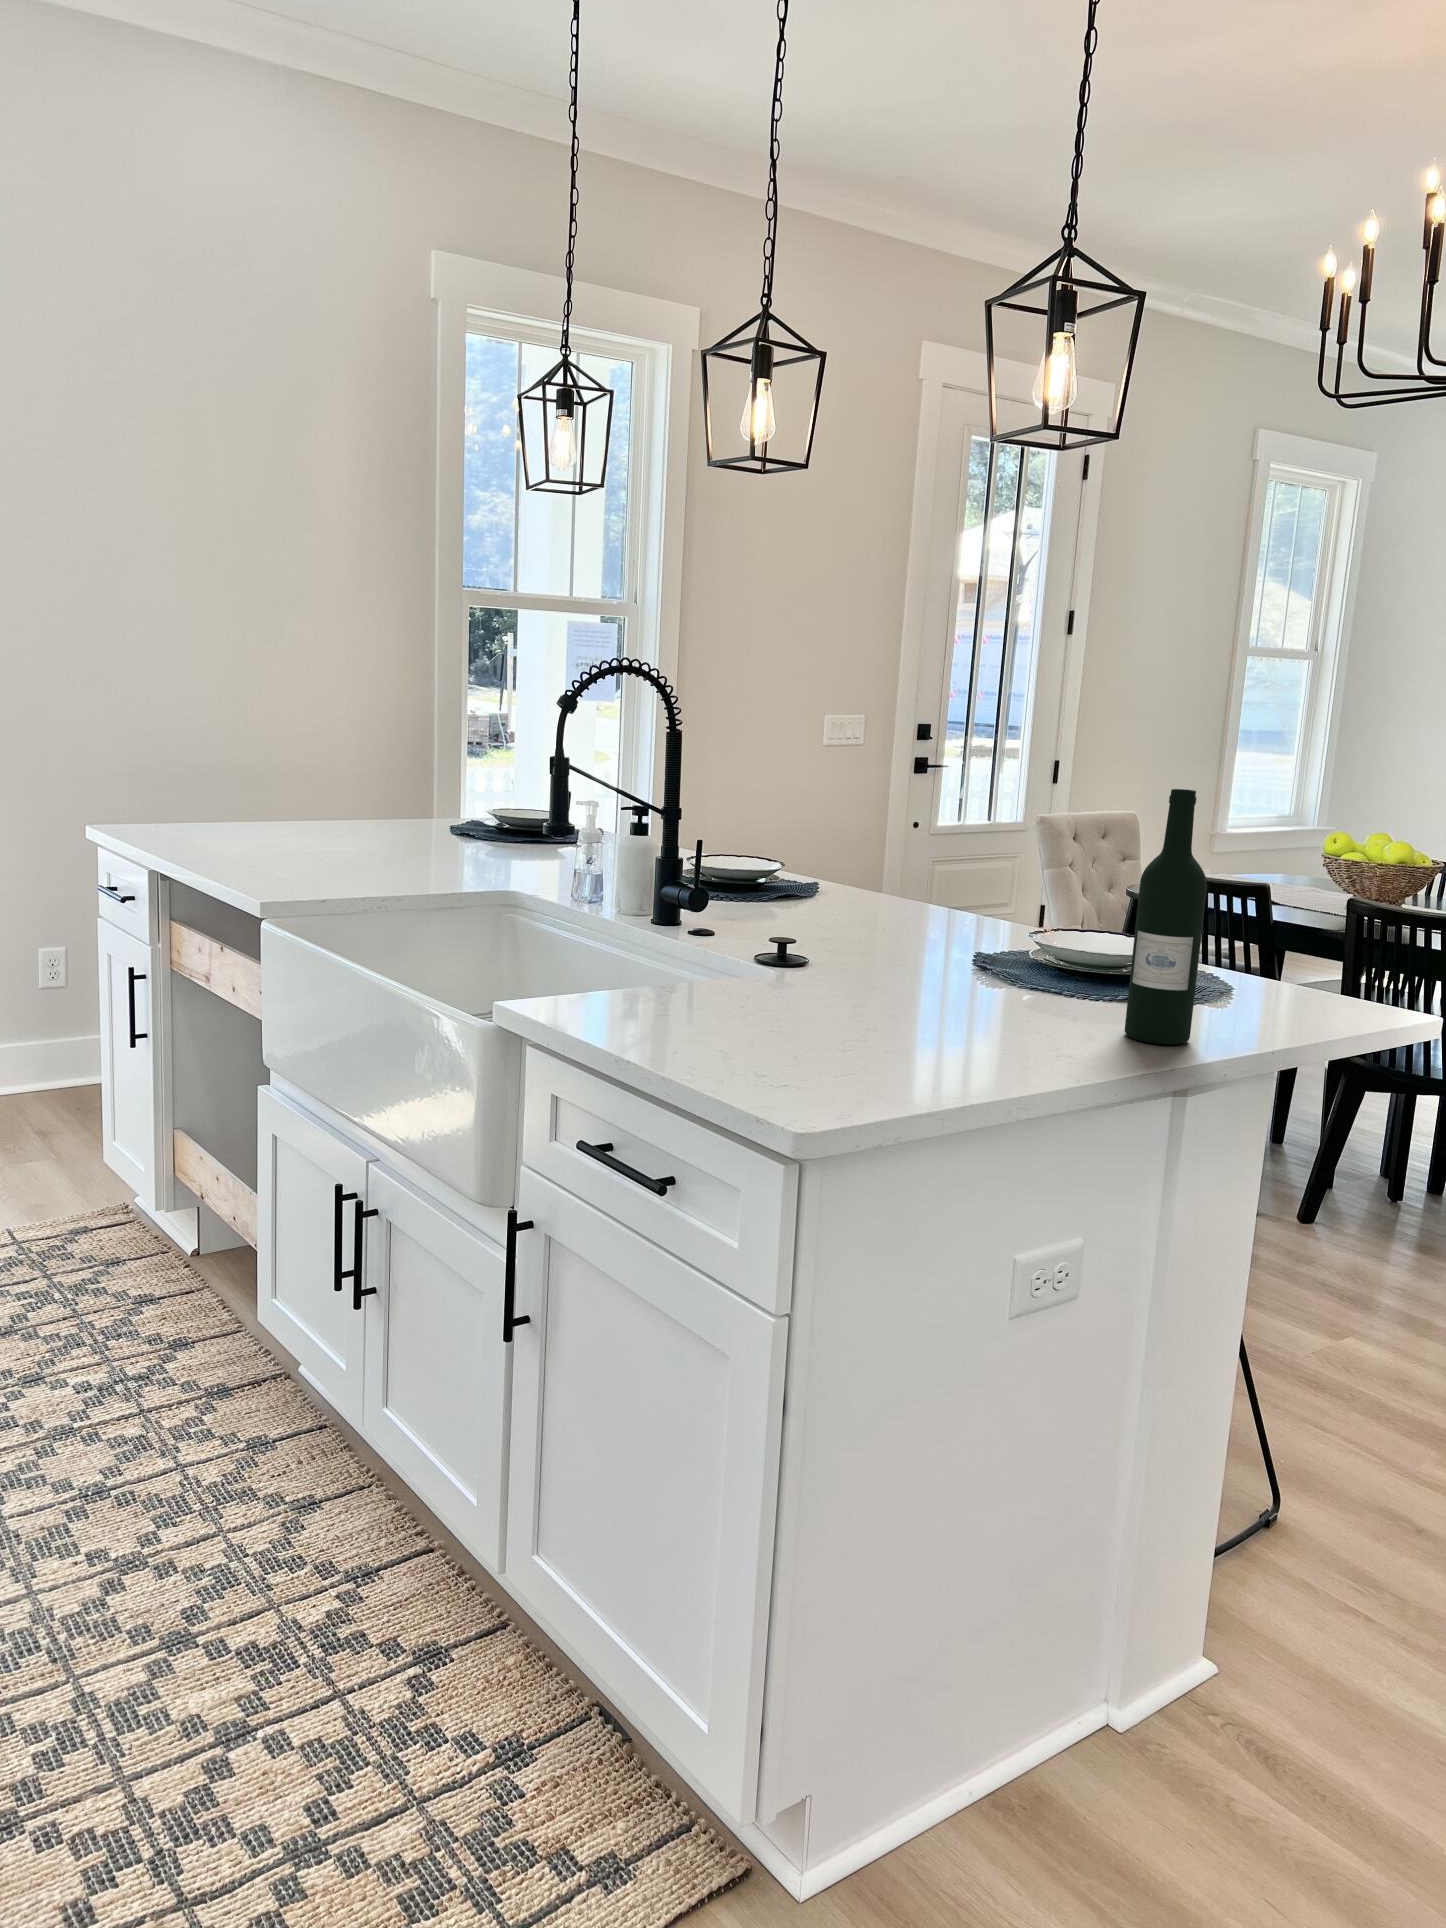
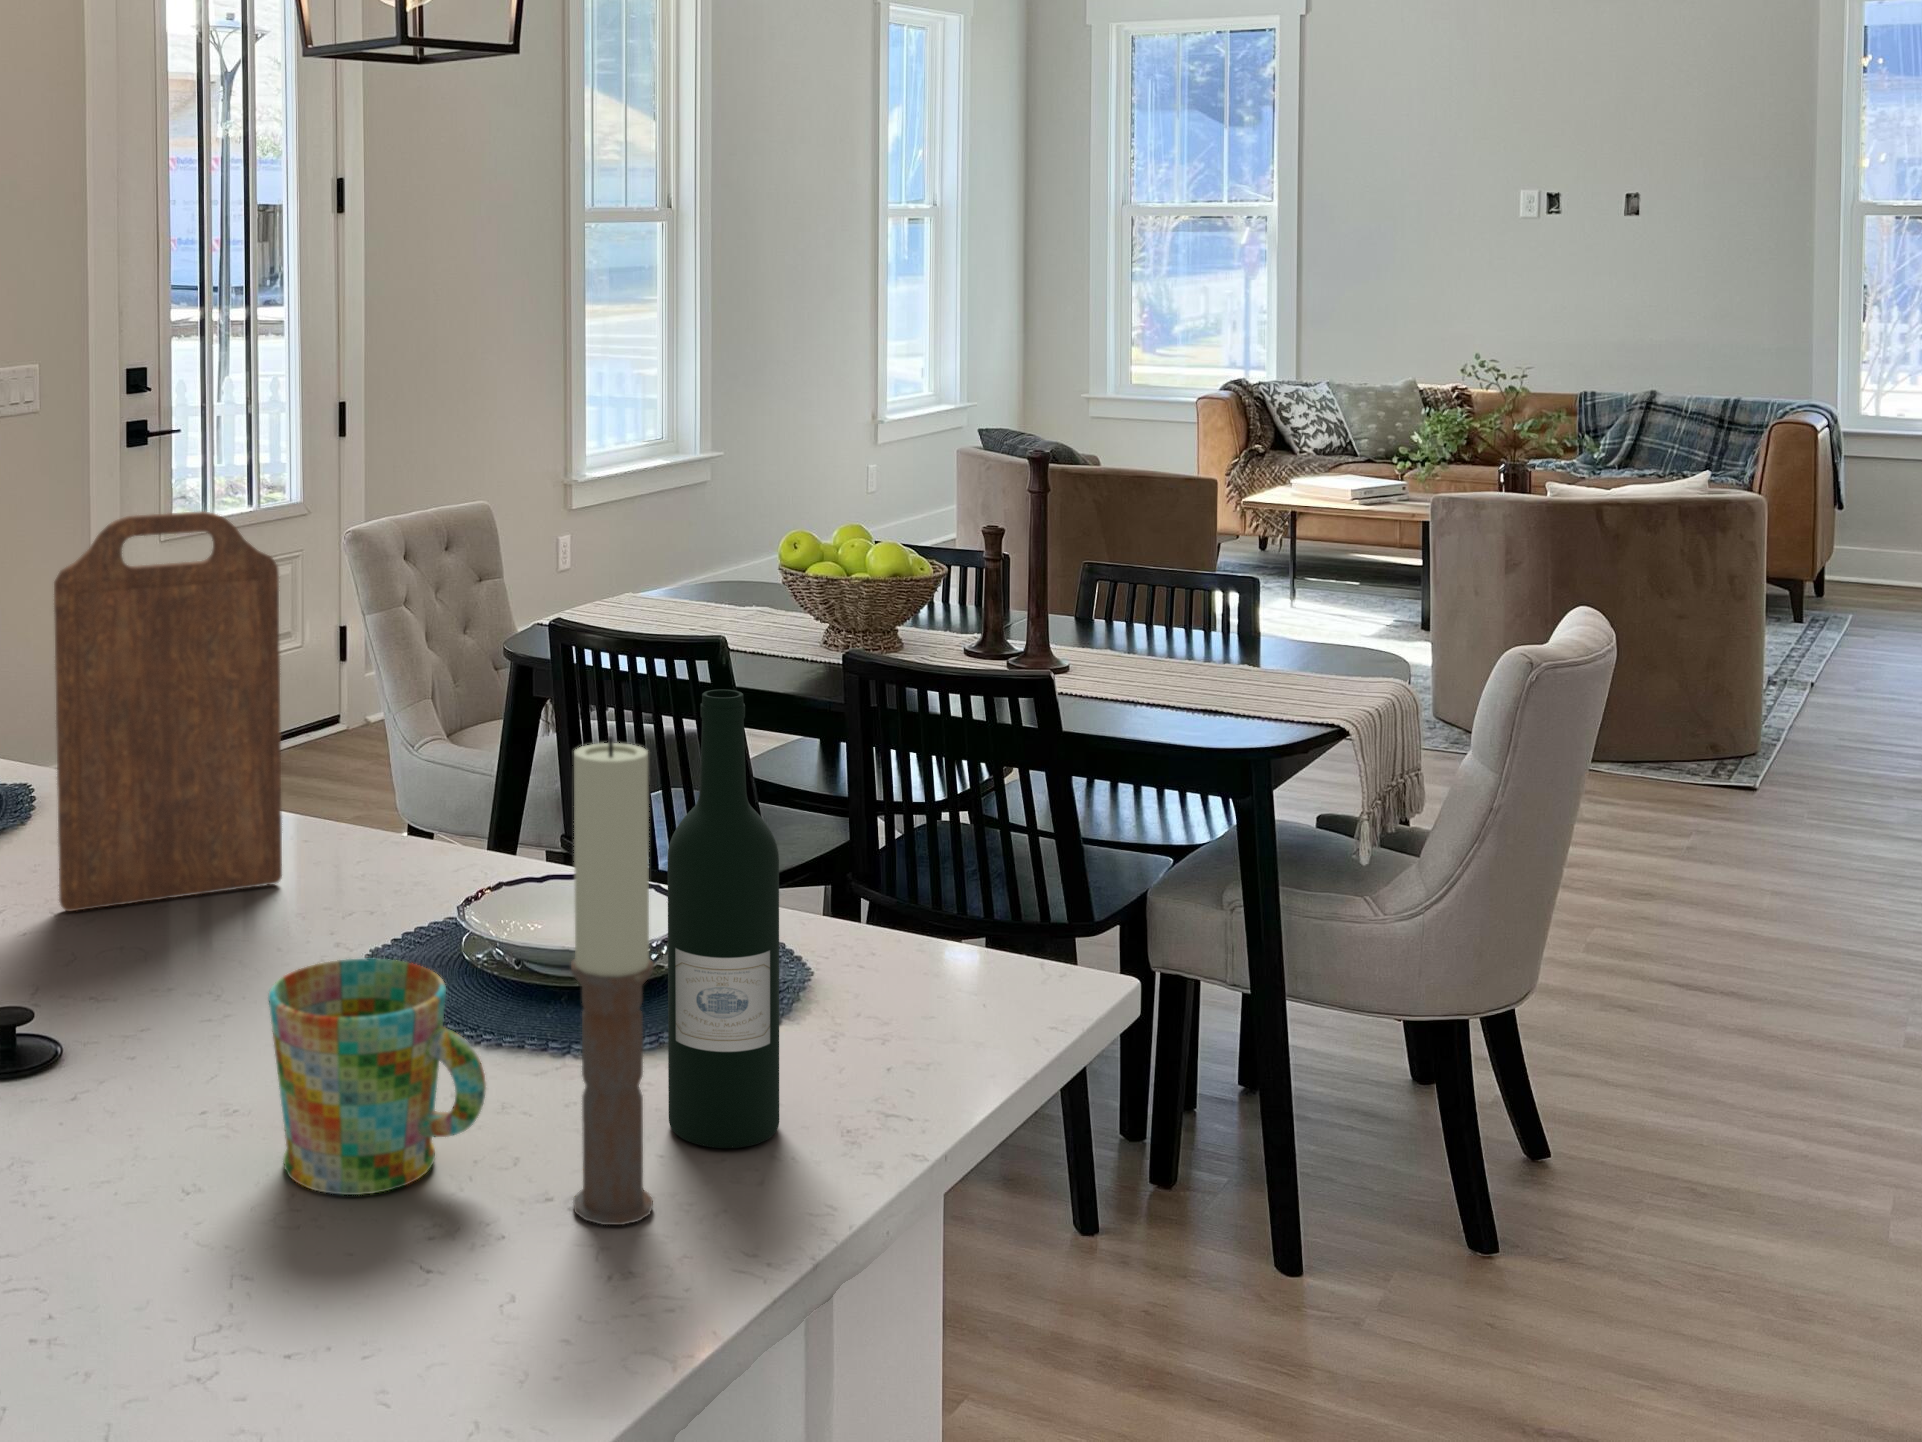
cutting board: none [821,712,959,932] -> present [54,511,282,911]
candle: none [1056,791,1125,1056] -> present [571,737,654,1225]
mug: none [907,917,1018,1028] -> present [269,959,486,1195]

